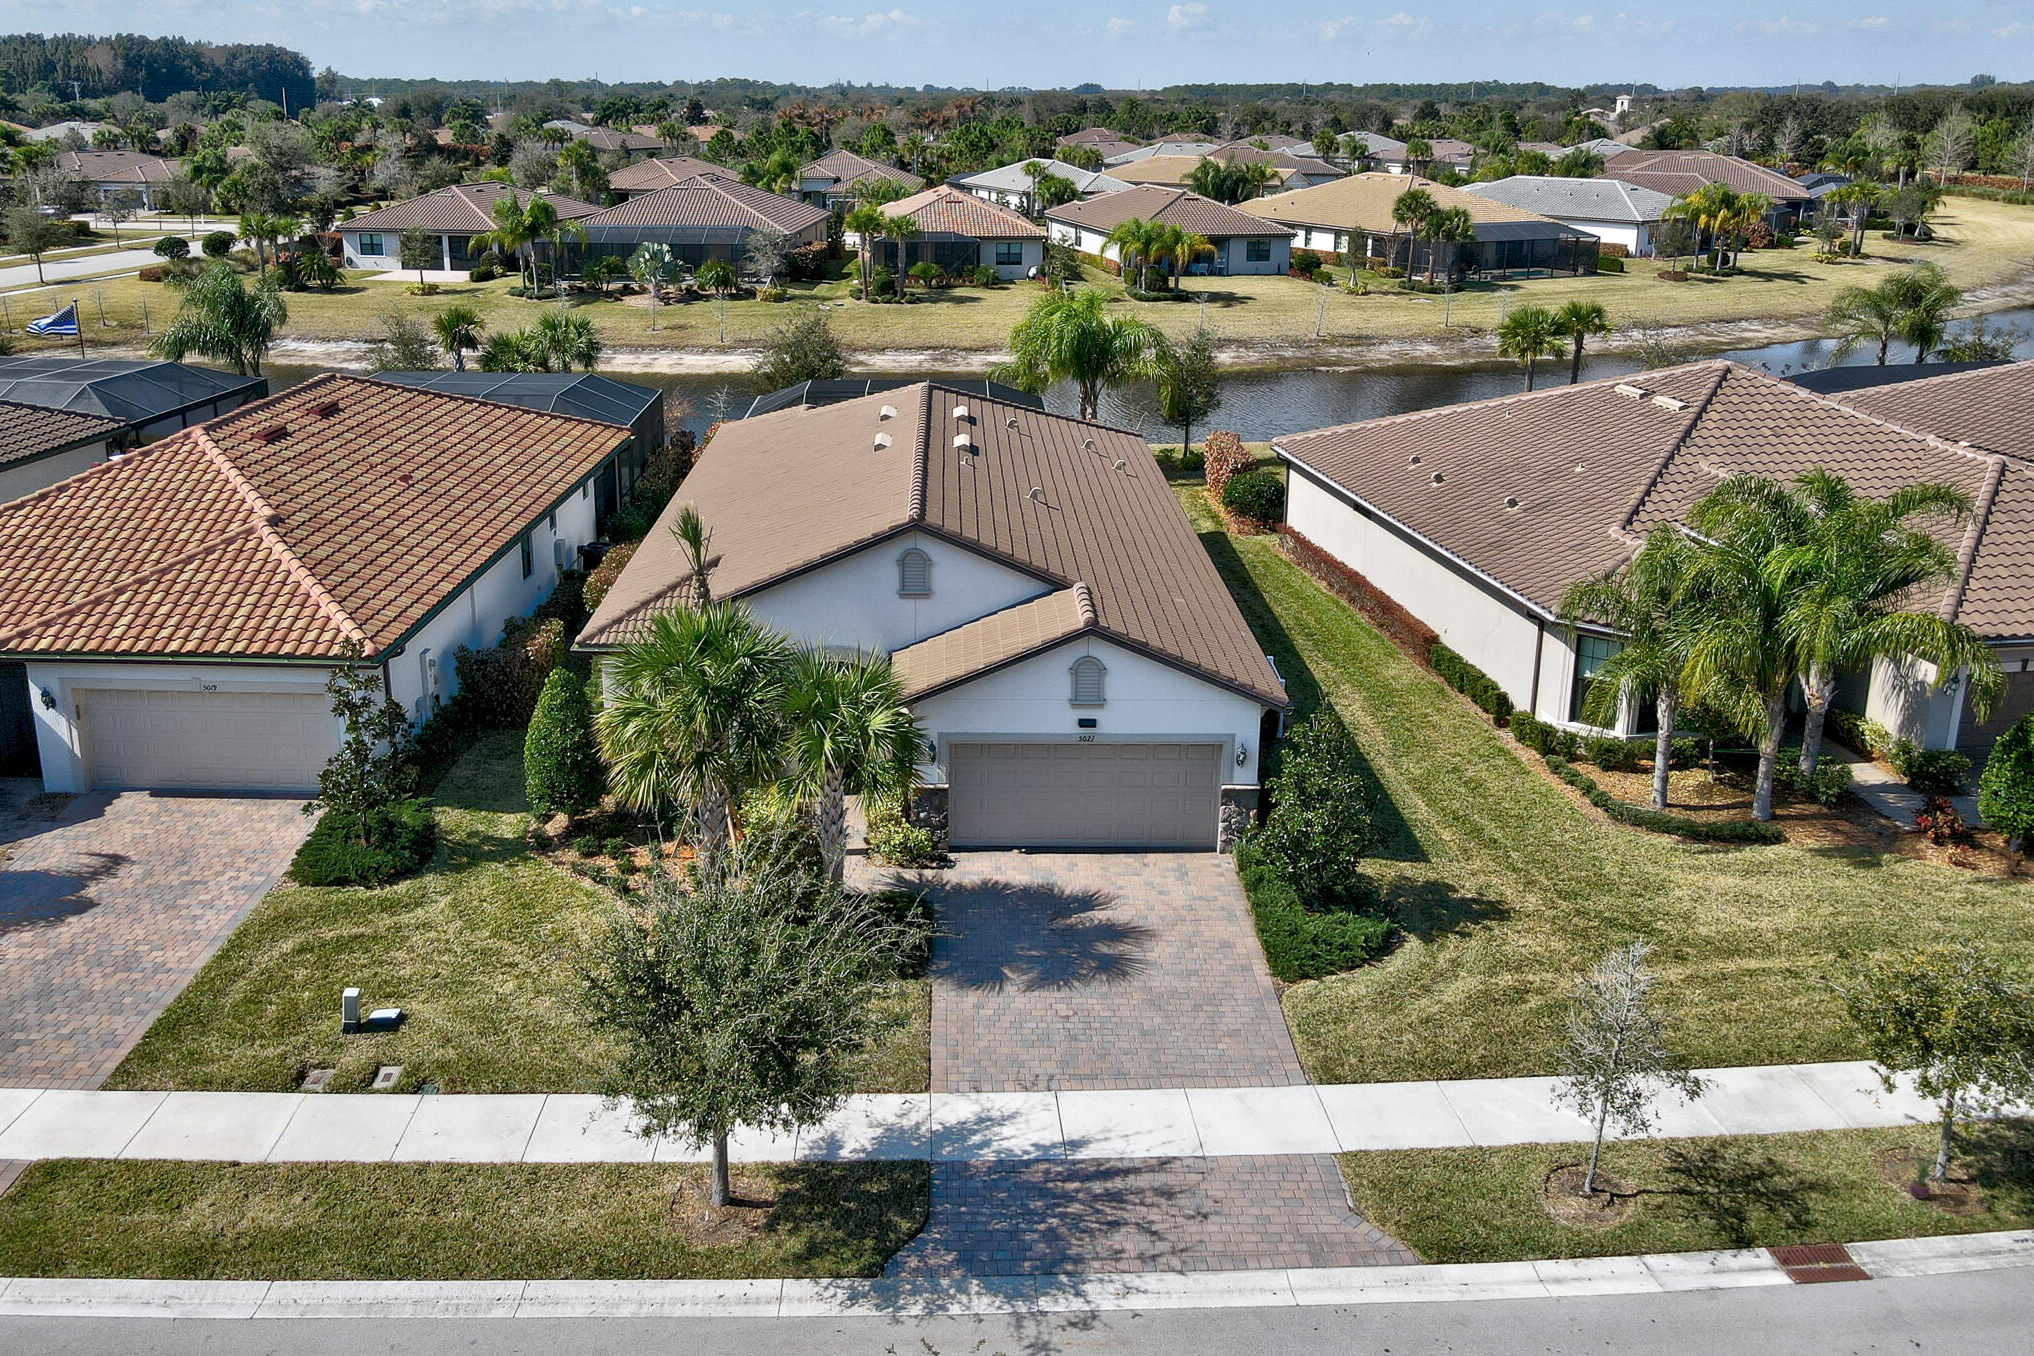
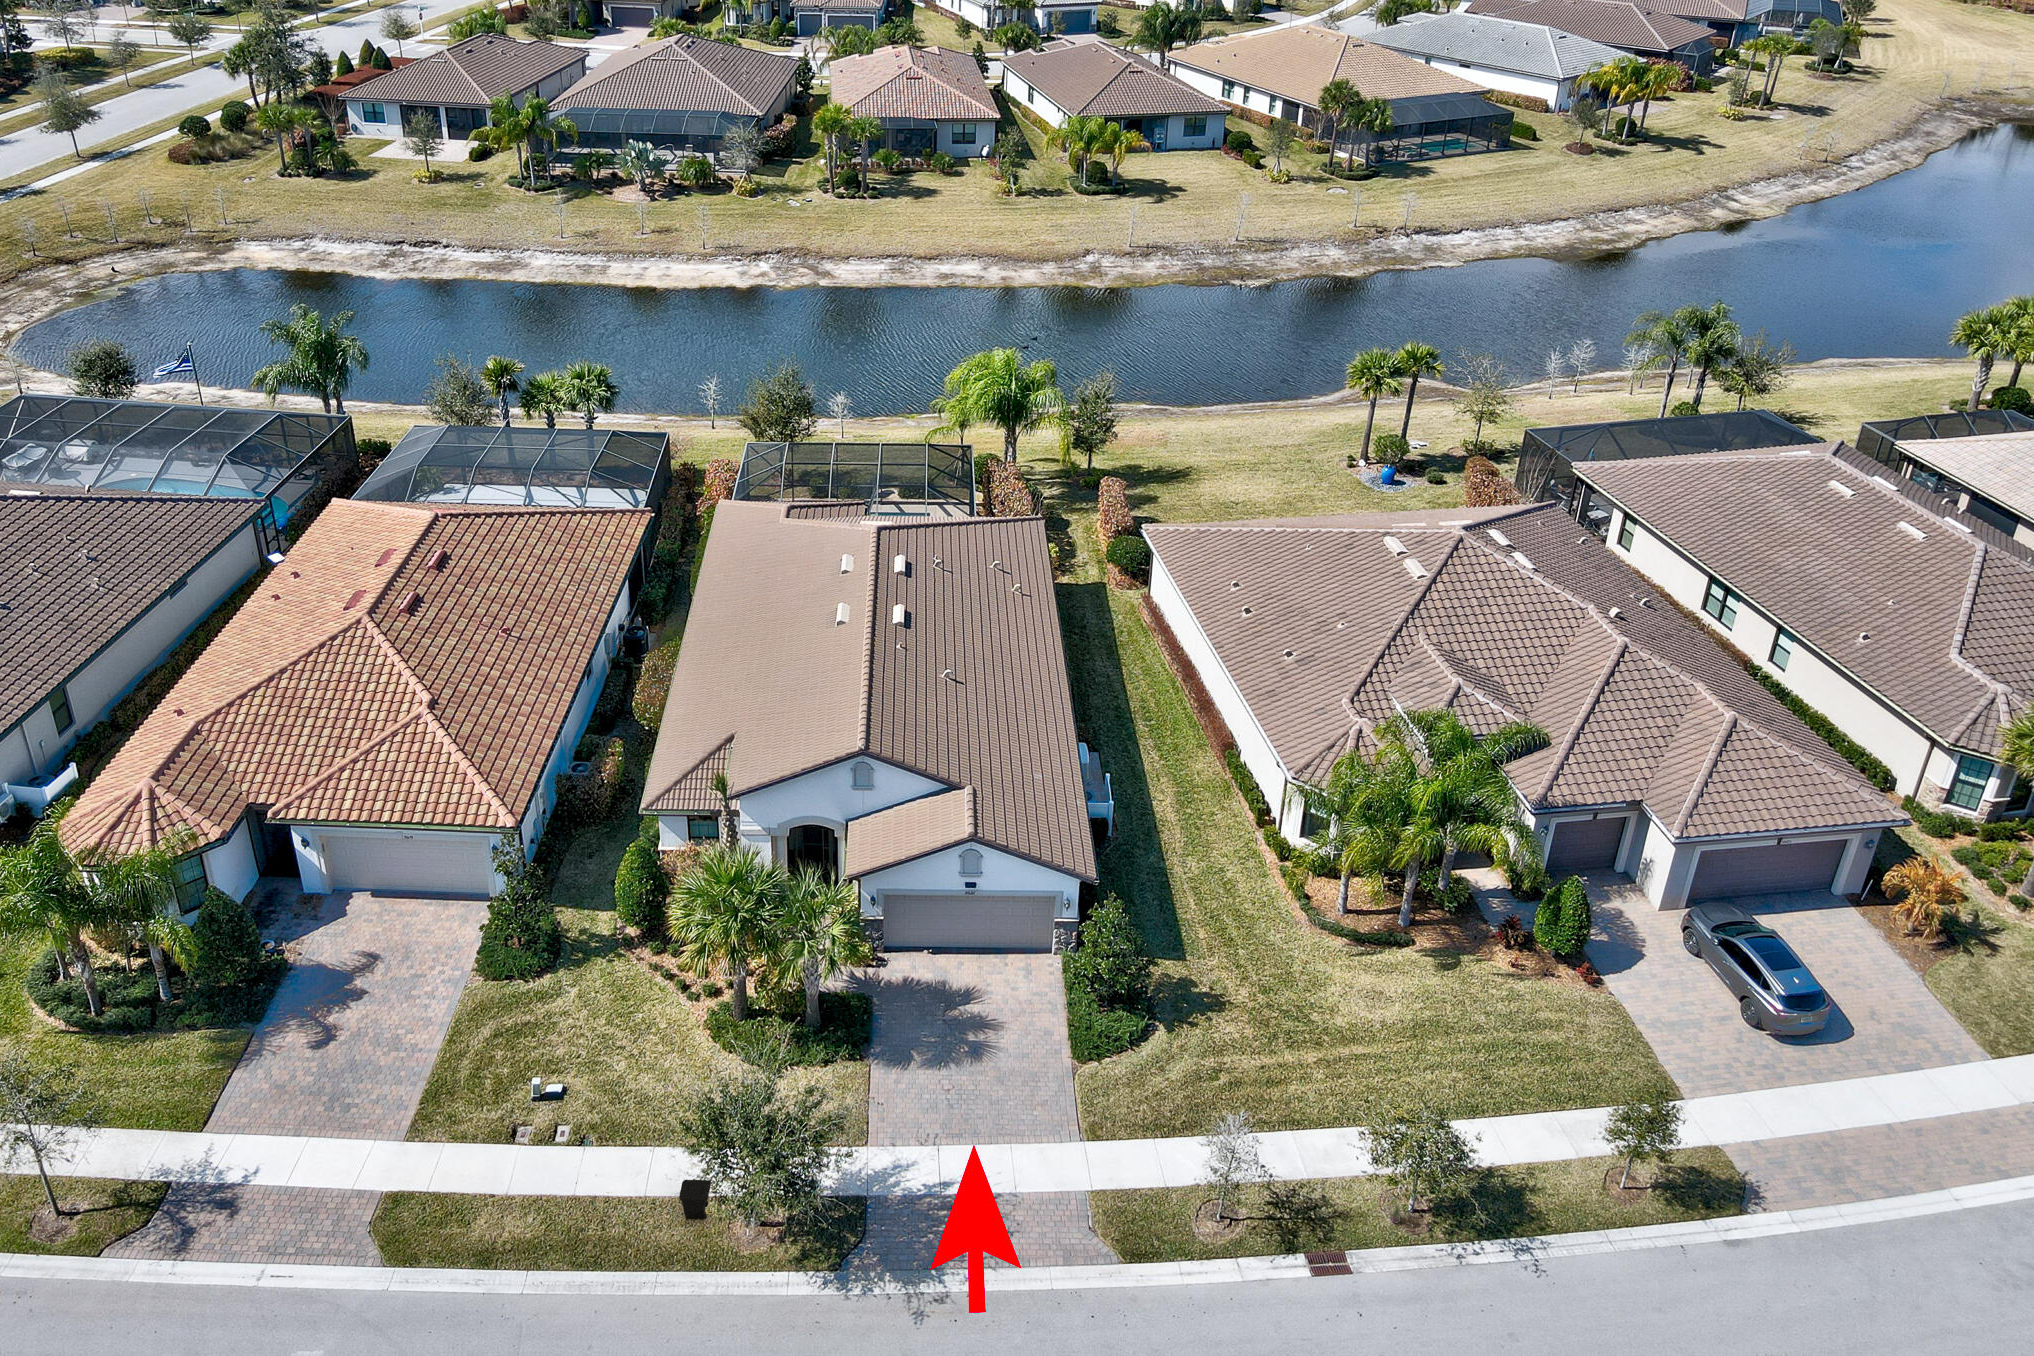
trash can: none [578,1119,641,1197] -> present [679,1180,711,1220]

